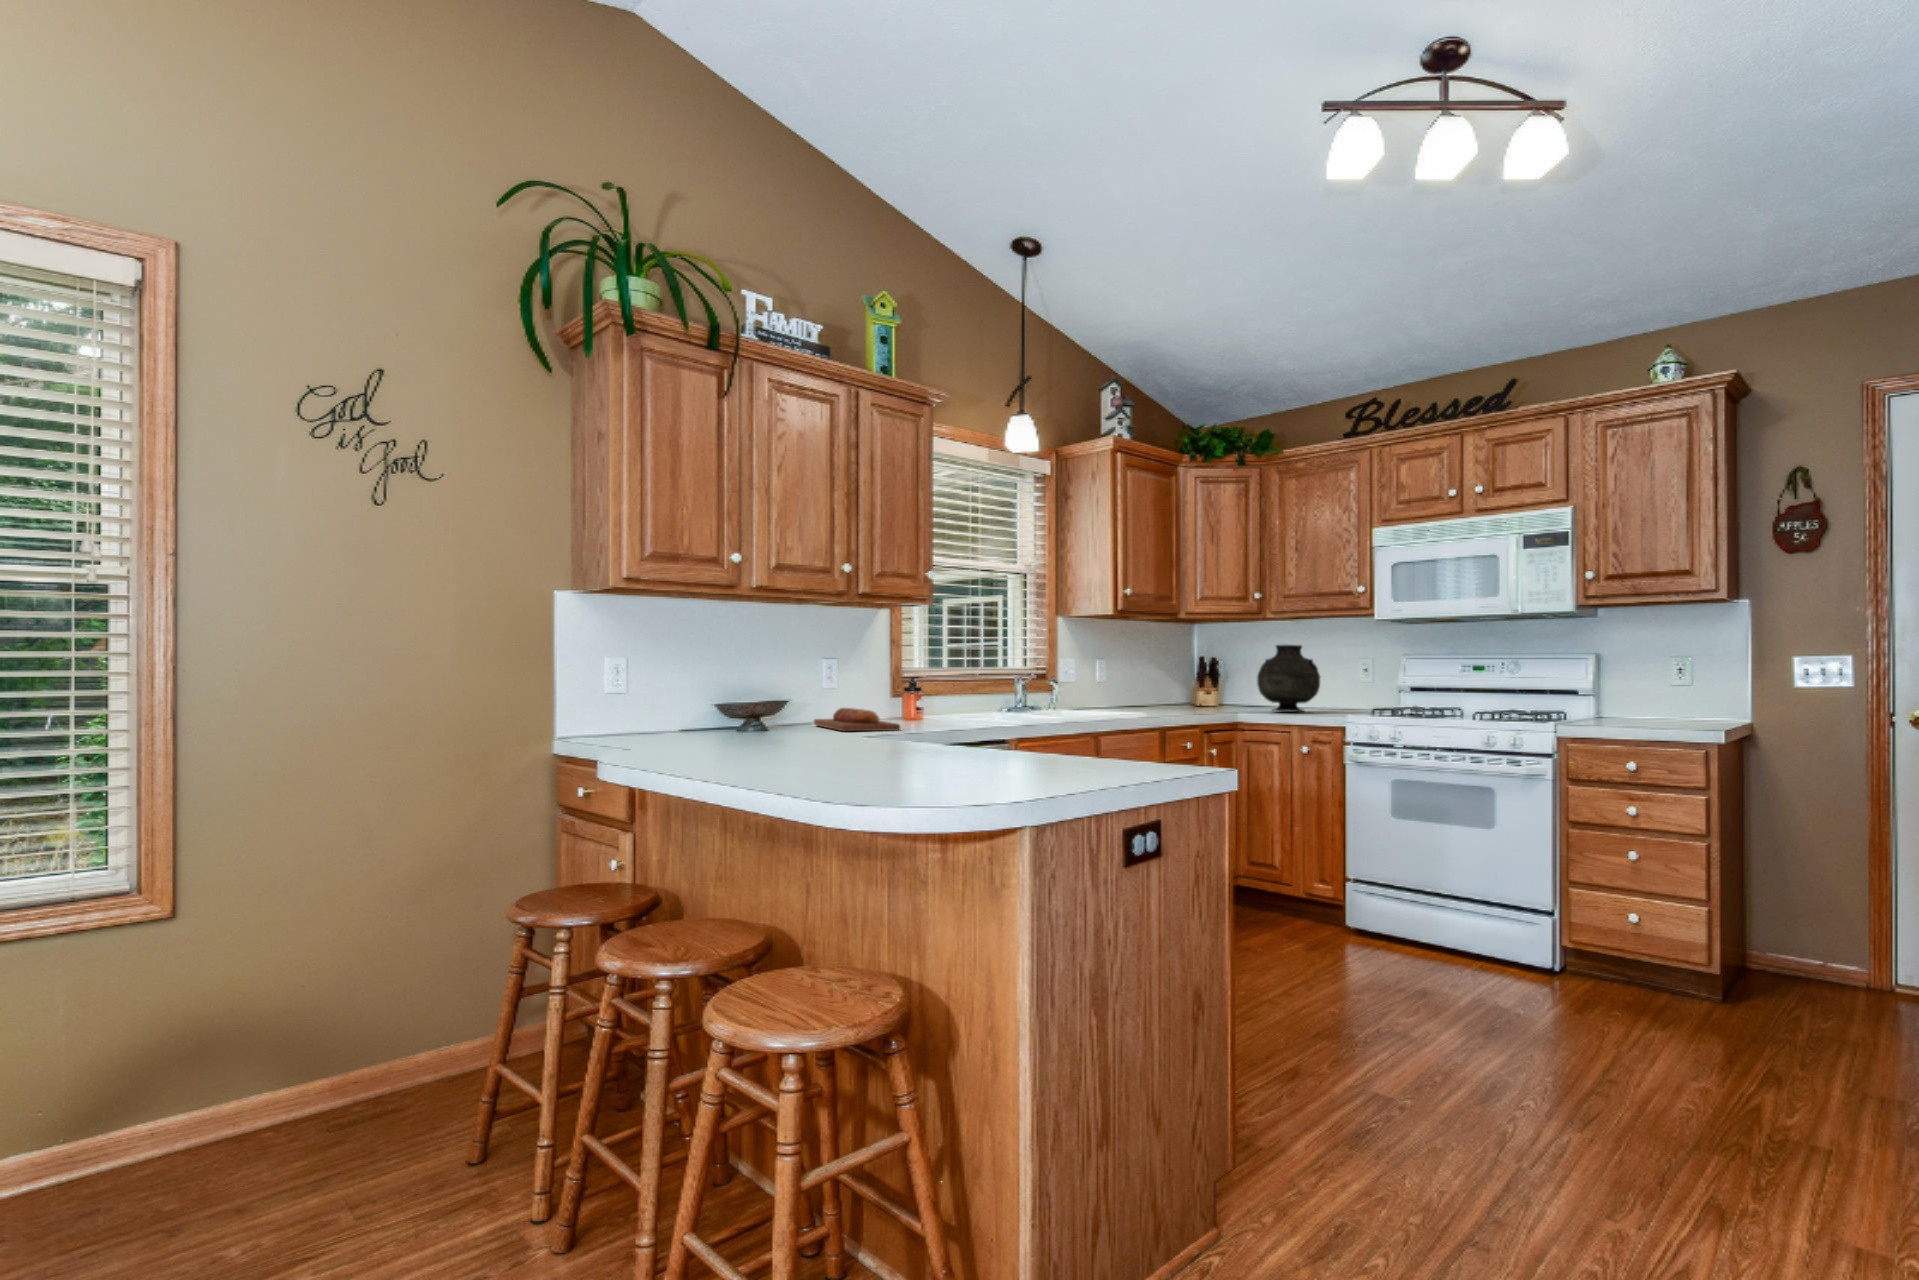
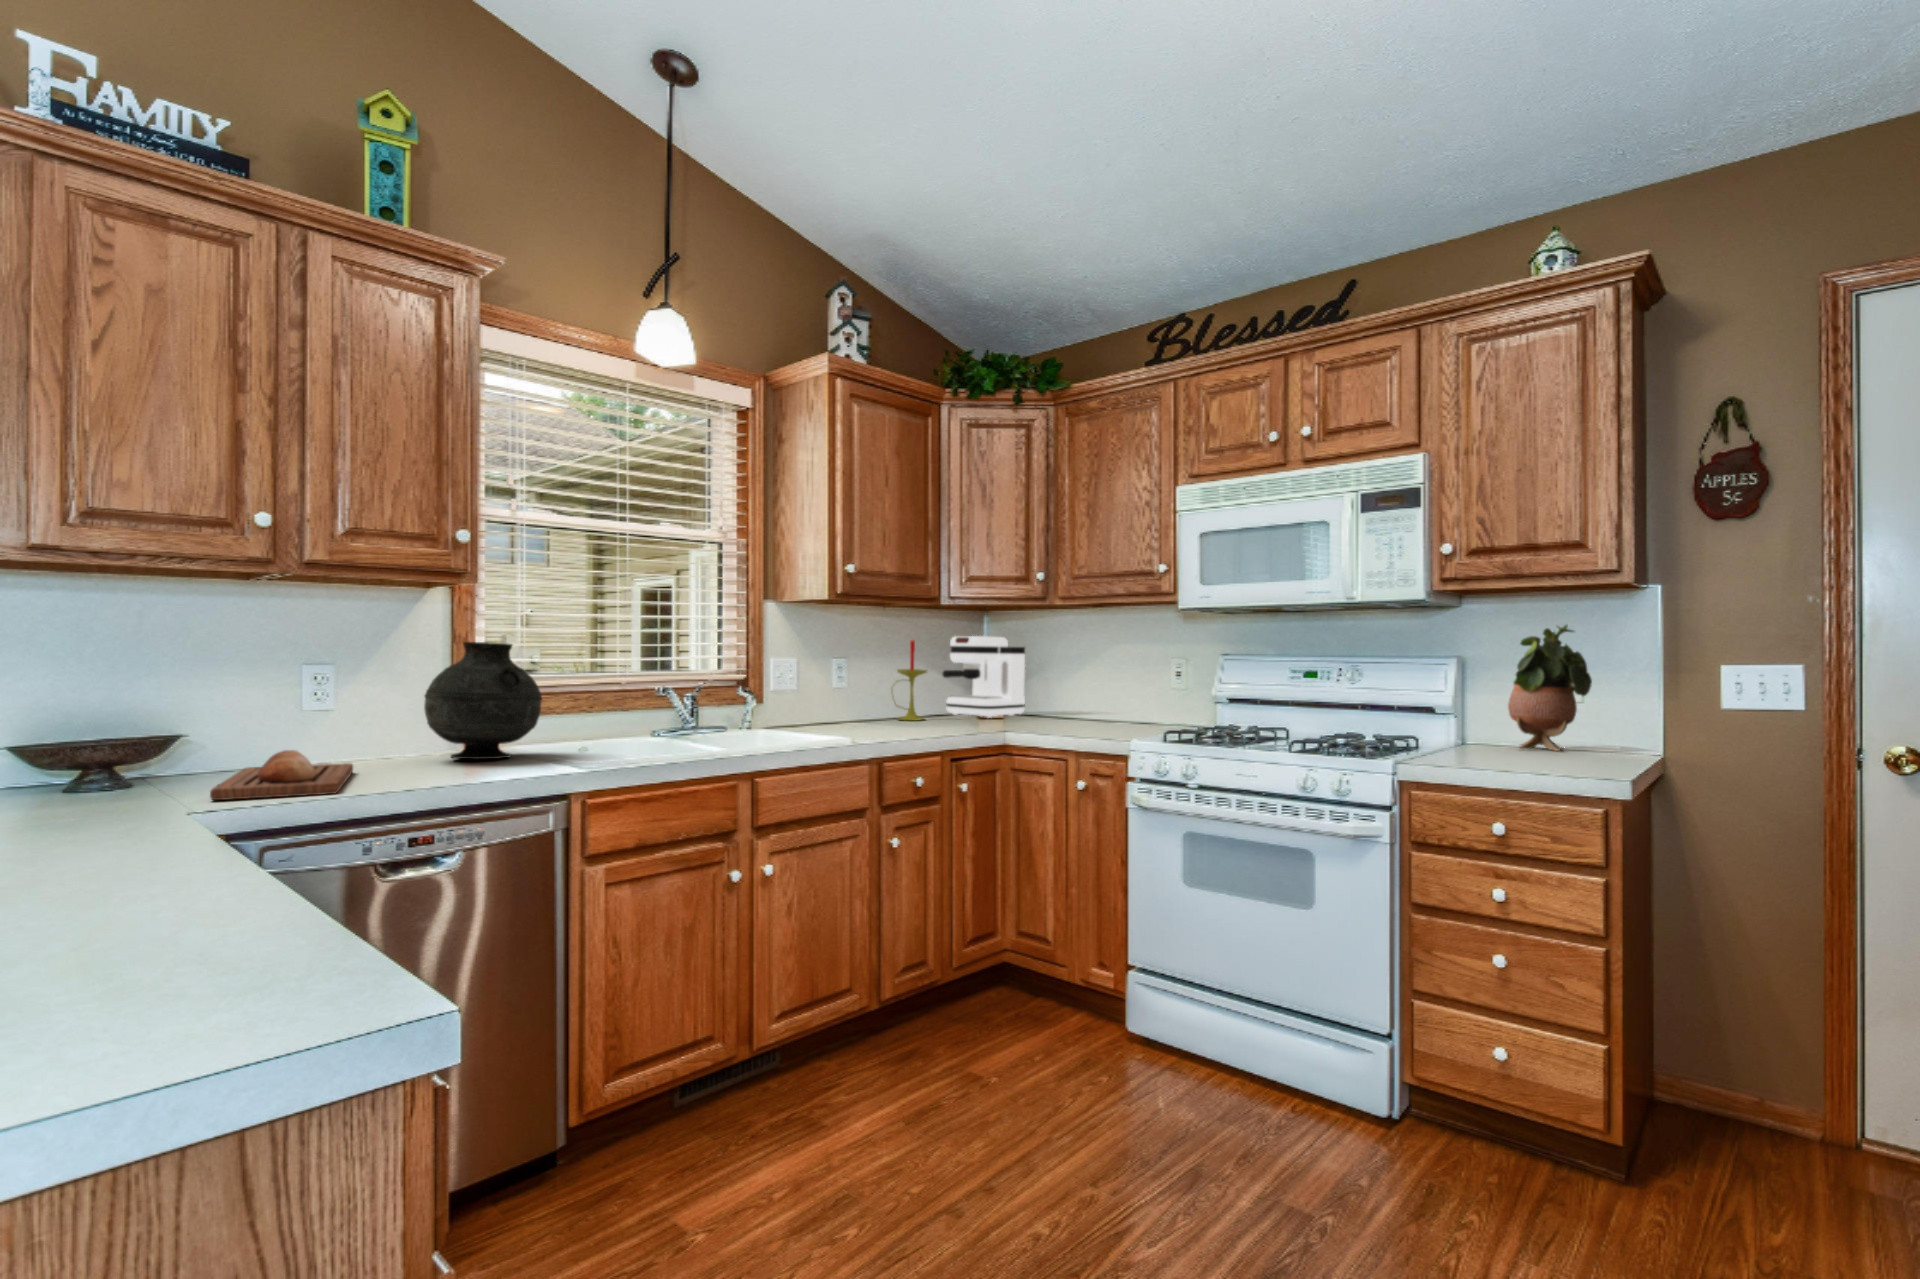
potted plant: none [1637,629,1700,720] -> present [1508,625,1592,751]
coffee maker: none [1173,642,1236,706] -> present [943,636,1025,718]
candle: none [1138,644,1165,707] -> present [891,640,927,721]
vase: present [1257,645,1320,712] -> present [424,642,542,759]

